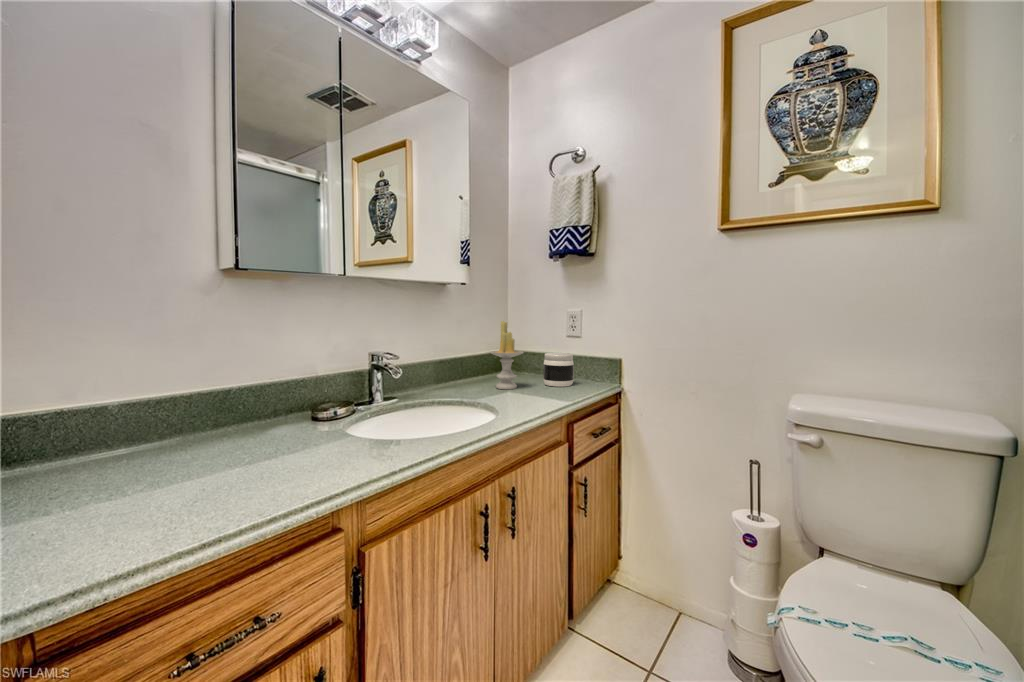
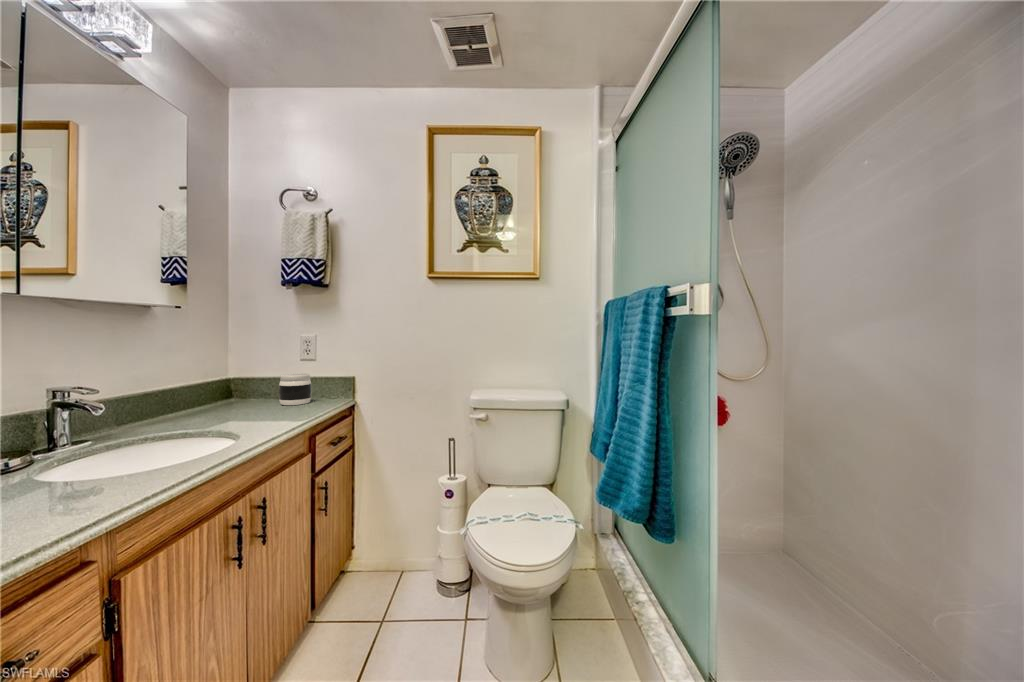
candle: present [490,321,524,389] -> none [216,346,258,414]

